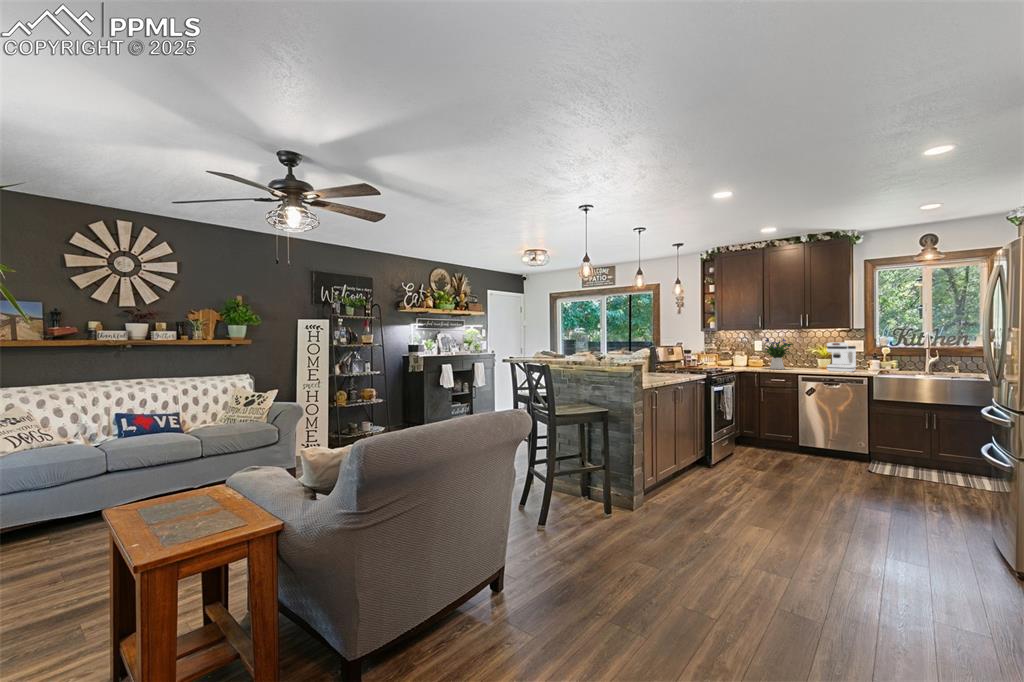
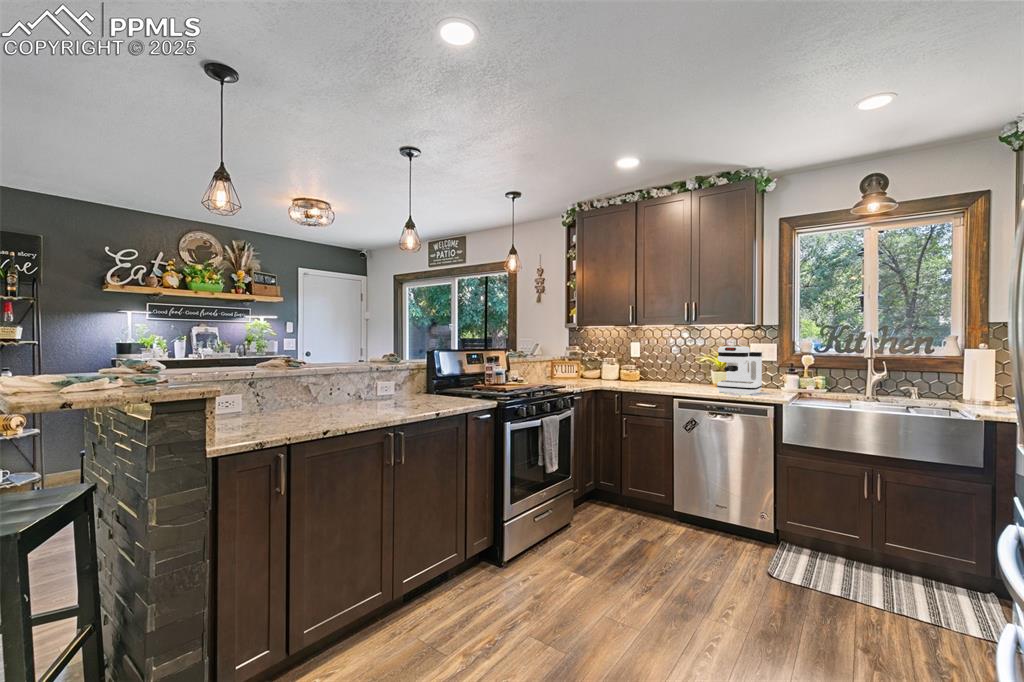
flower arrangement: present [763,338,793,369] -> none [620,335,672,388]

